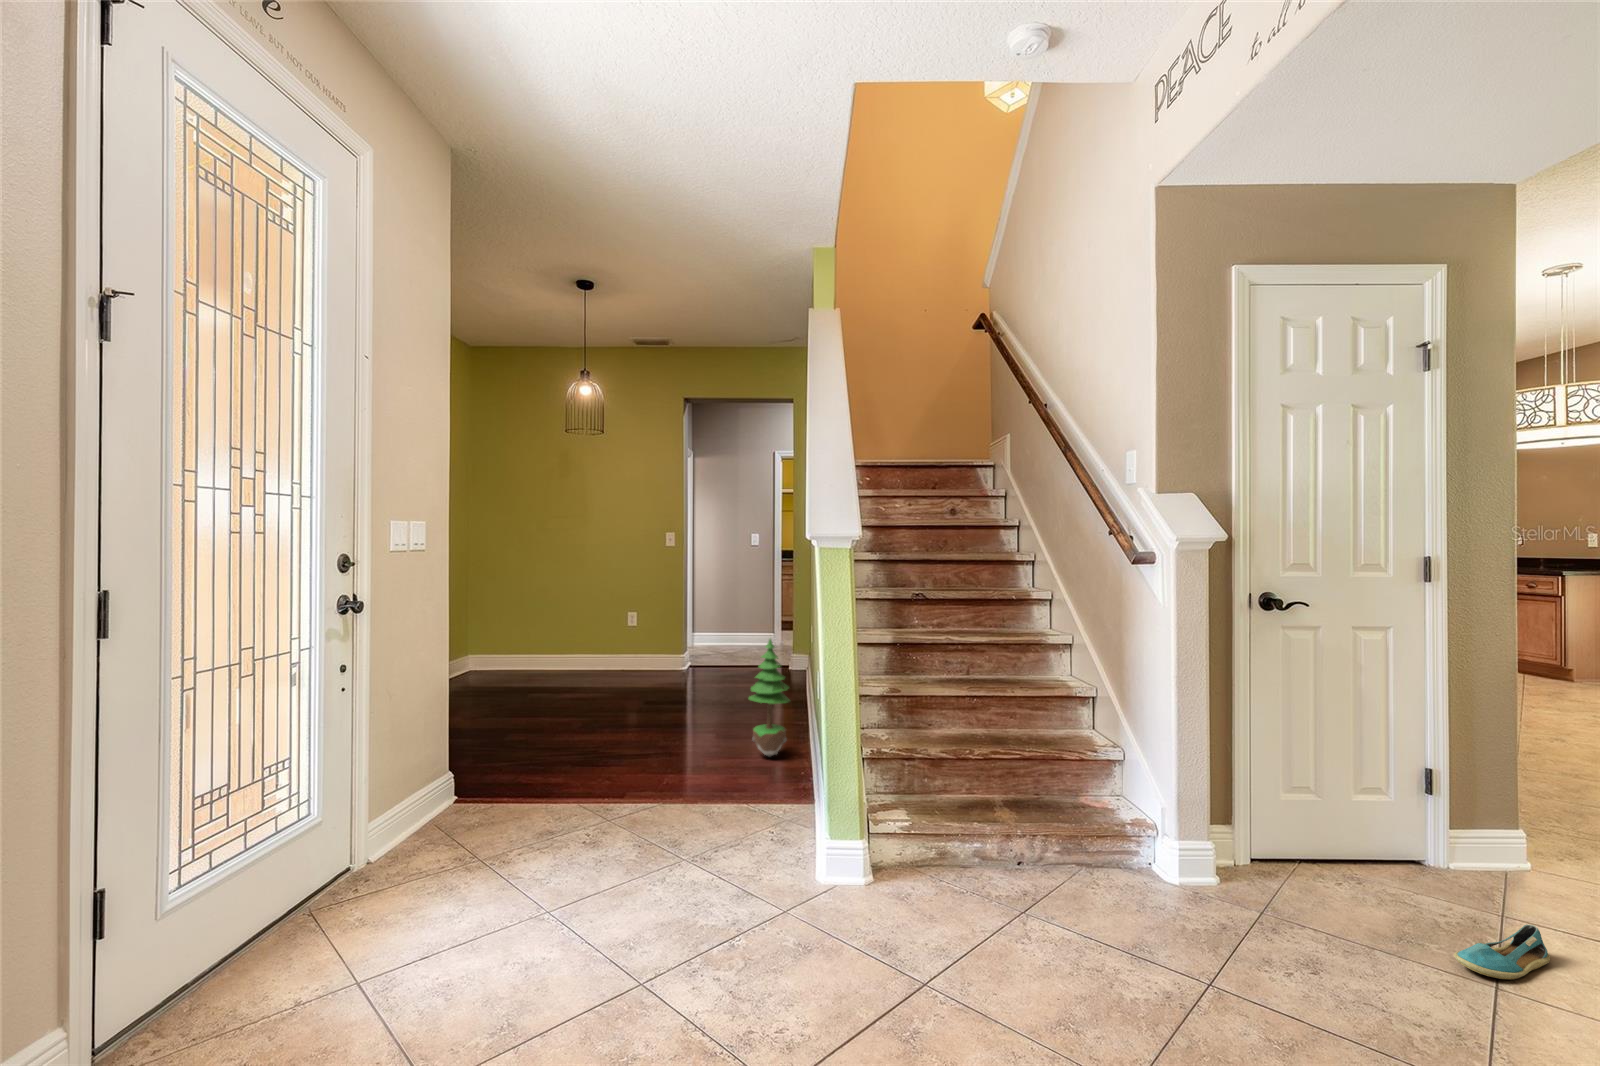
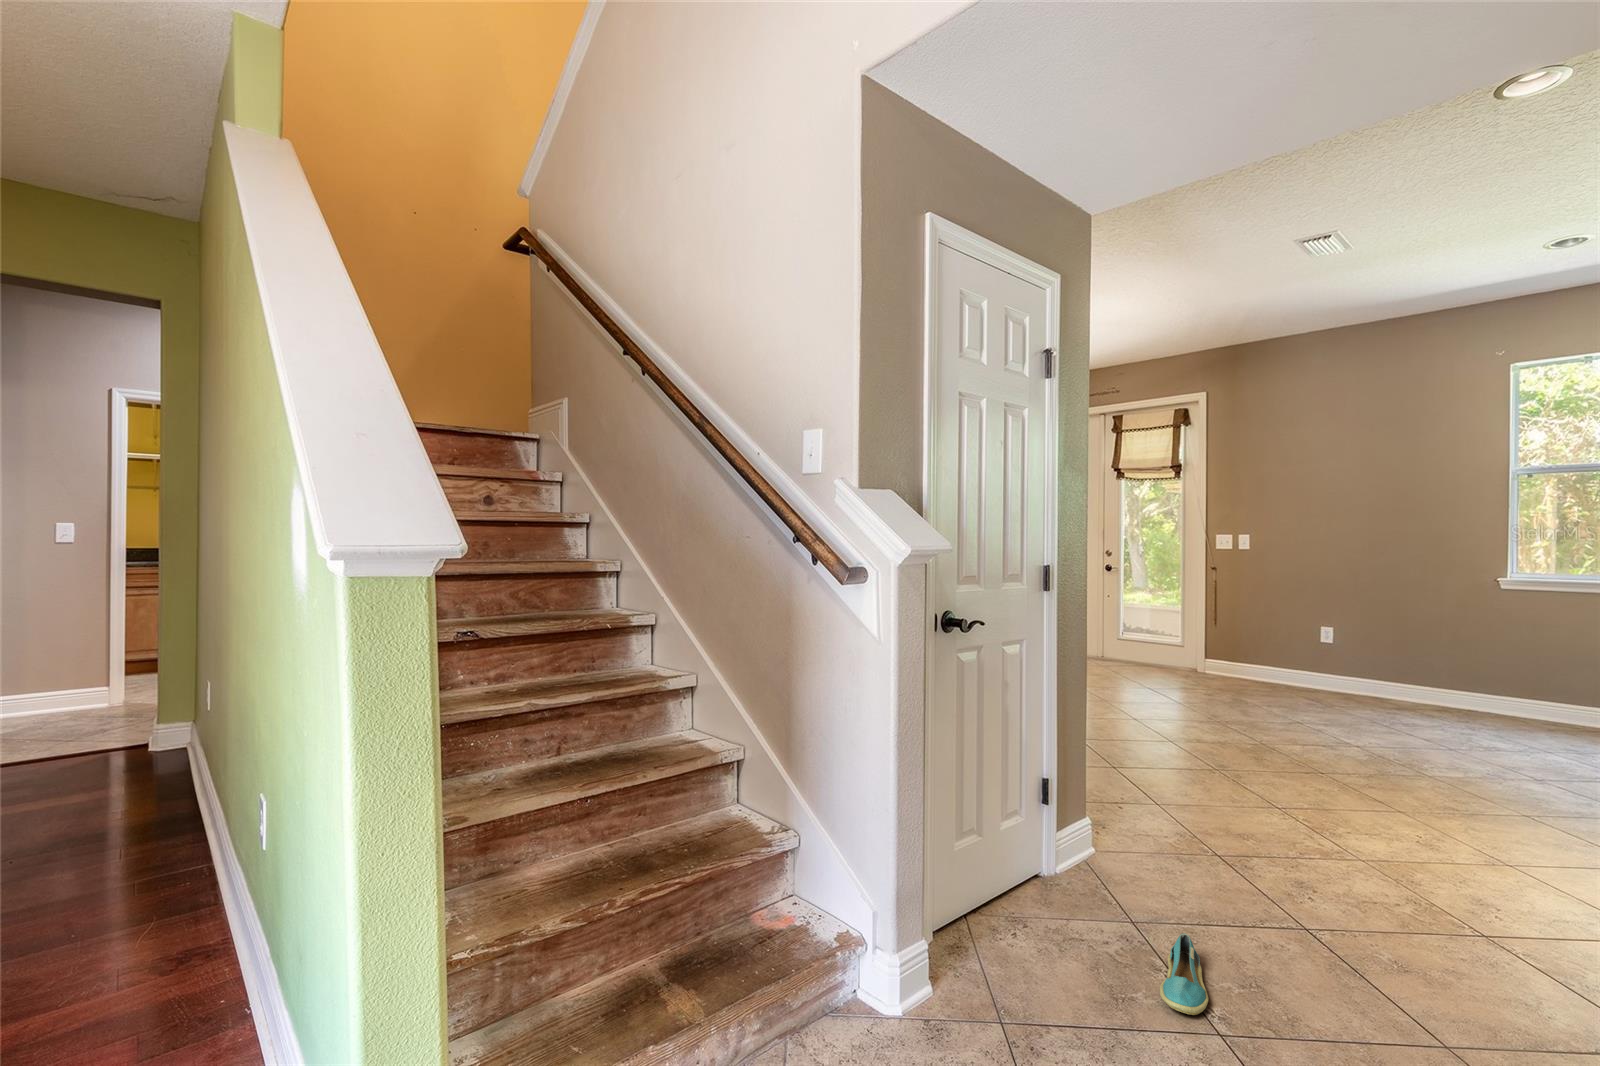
potted tree: present [749,639,790,757] -> none [60,742,182,994]

